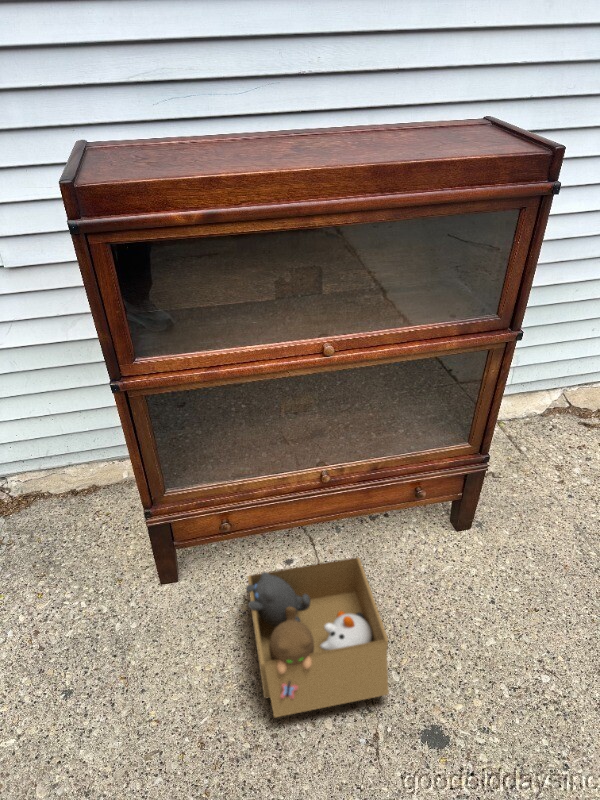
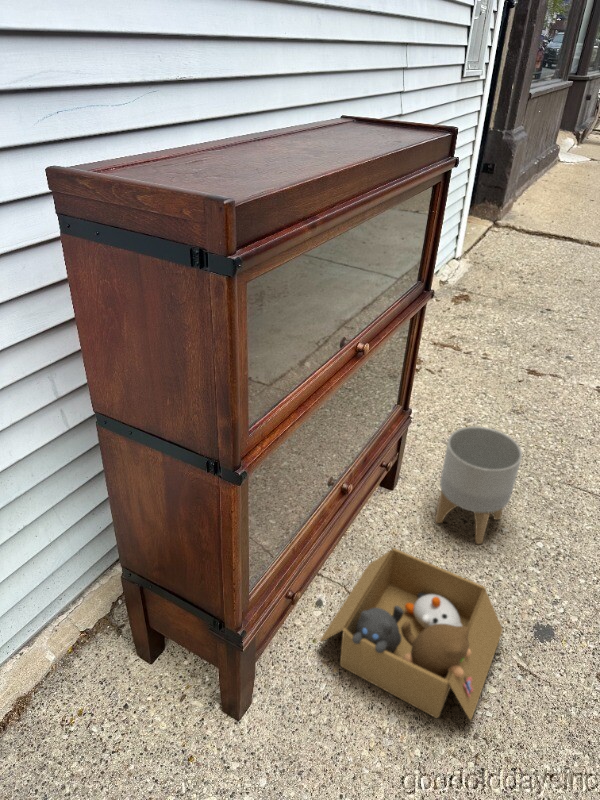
planter: none [462,498,564,630] -> present [435,426,522,544]

